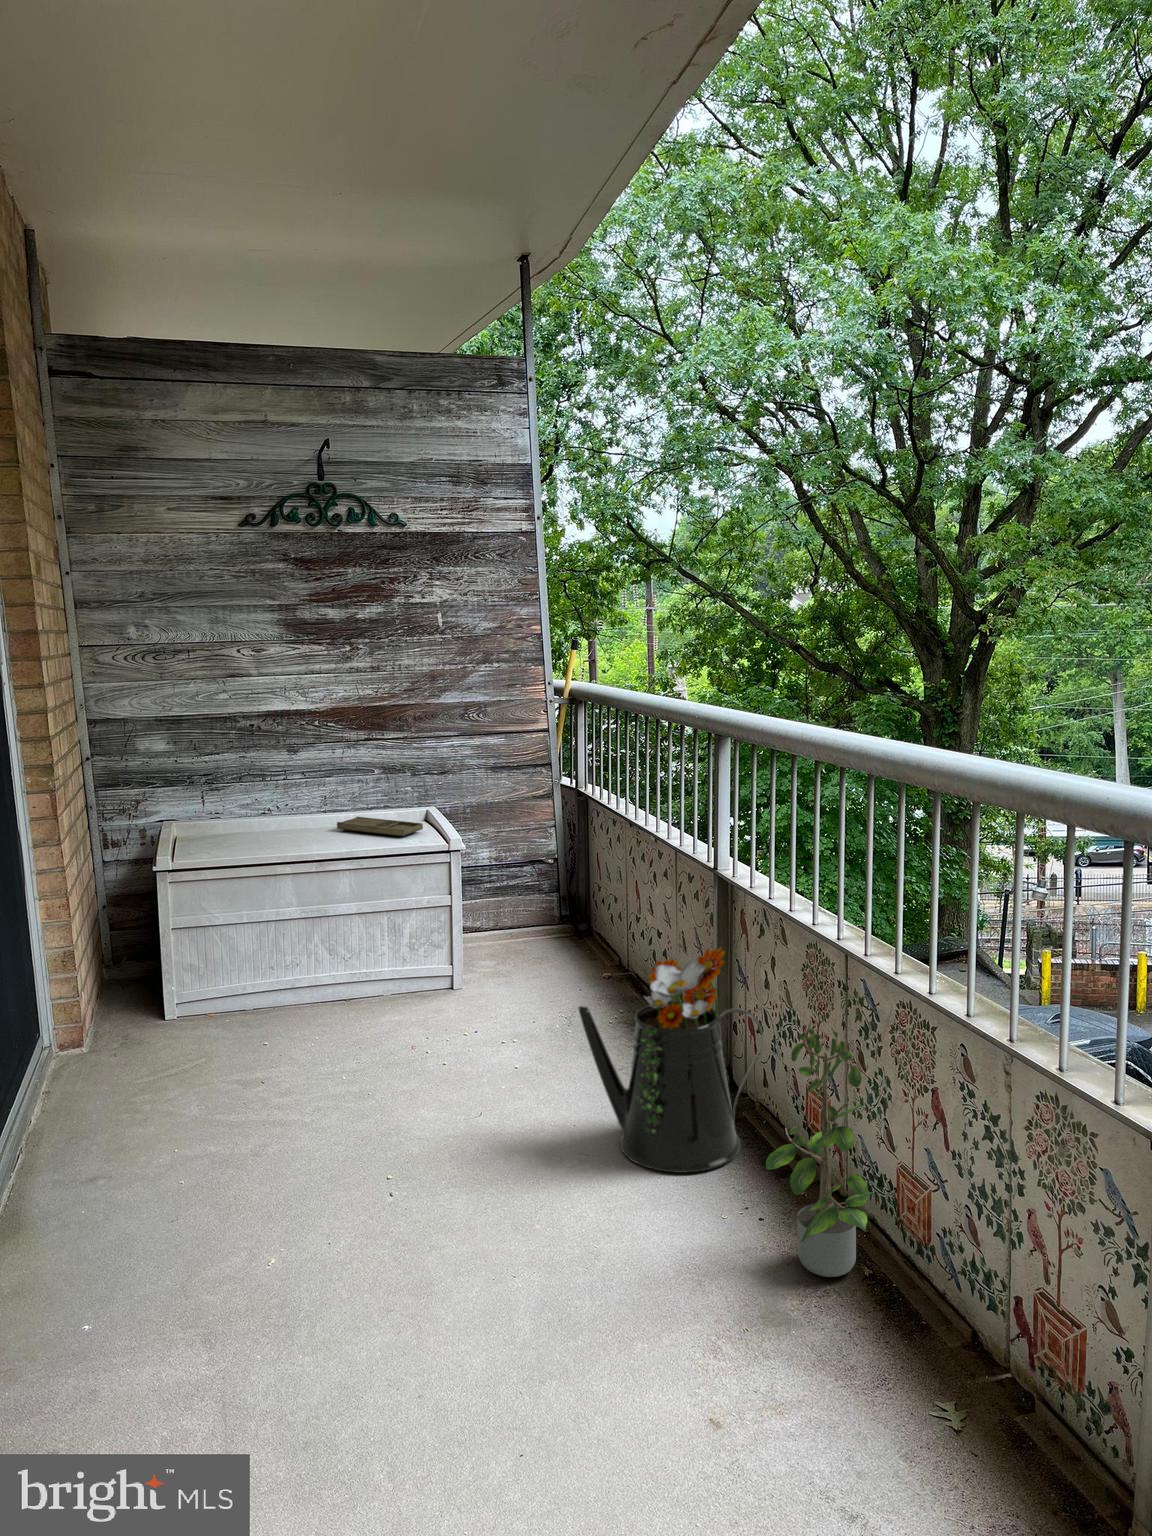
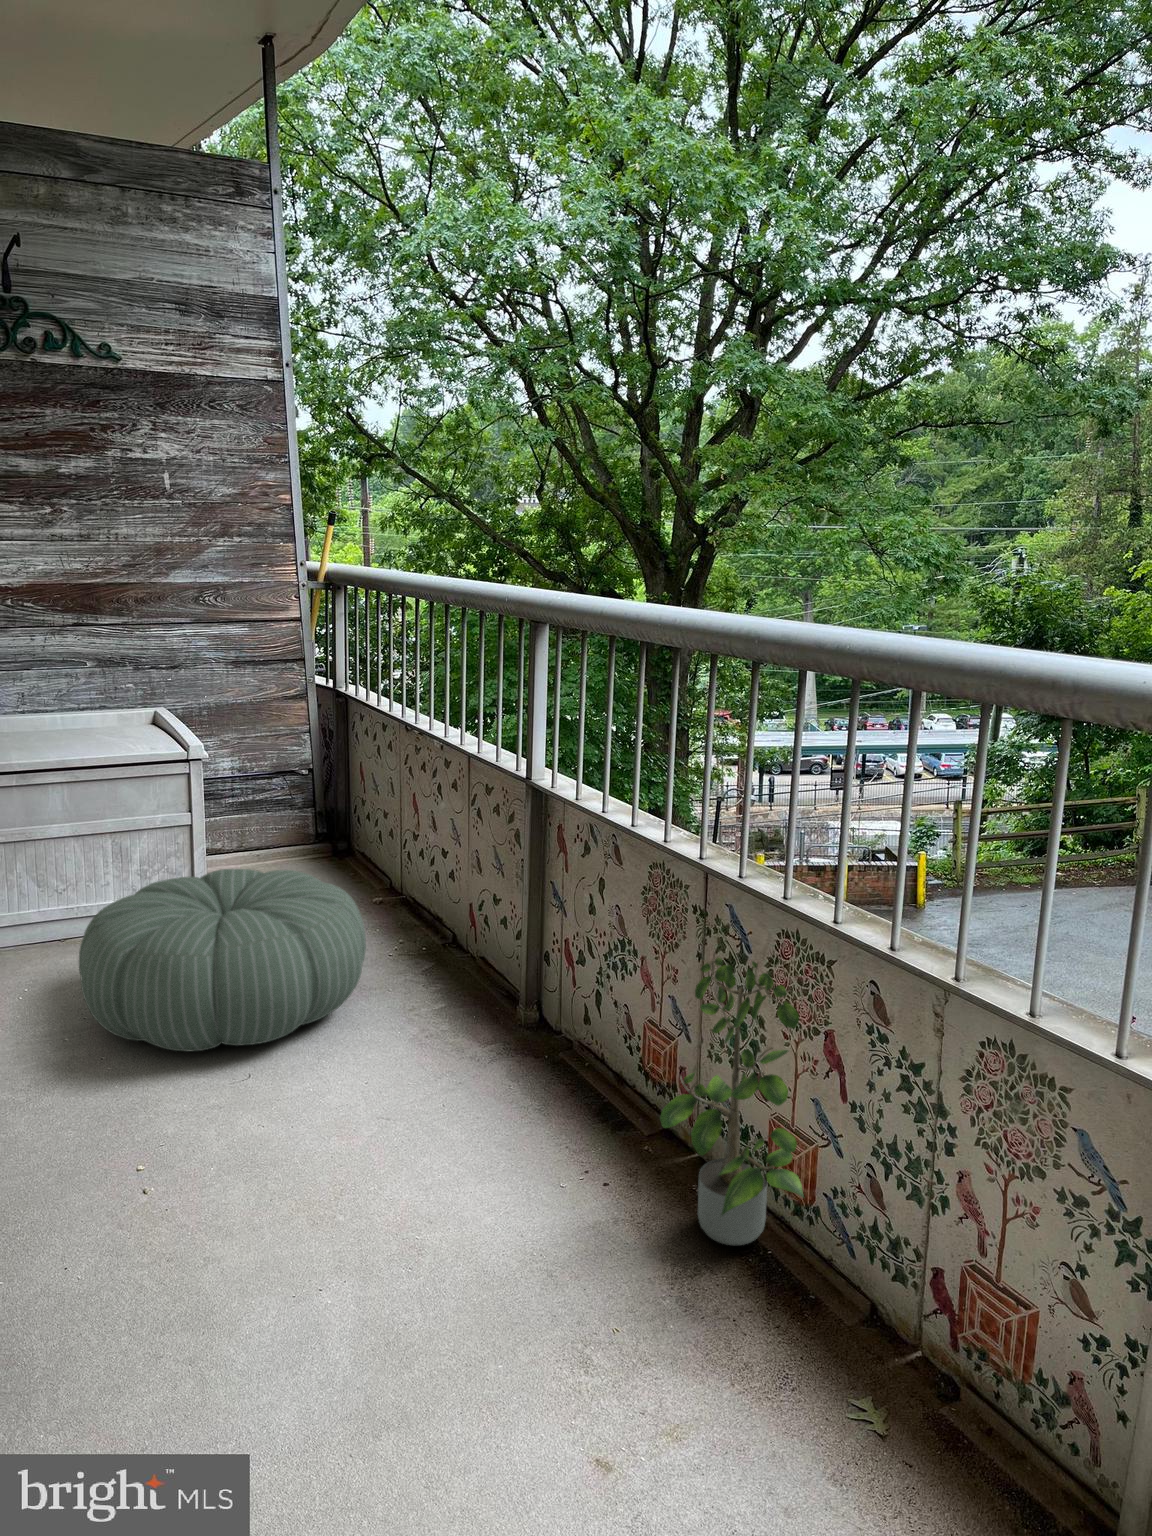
tray: present [337,817,423,836] -> none [42,719,156,742]
pouf: none [349,943,572,1088] -> present [79,869,366,1051]
watering can: present [579,948,763,1173] -> none [398,854,619,1131]

